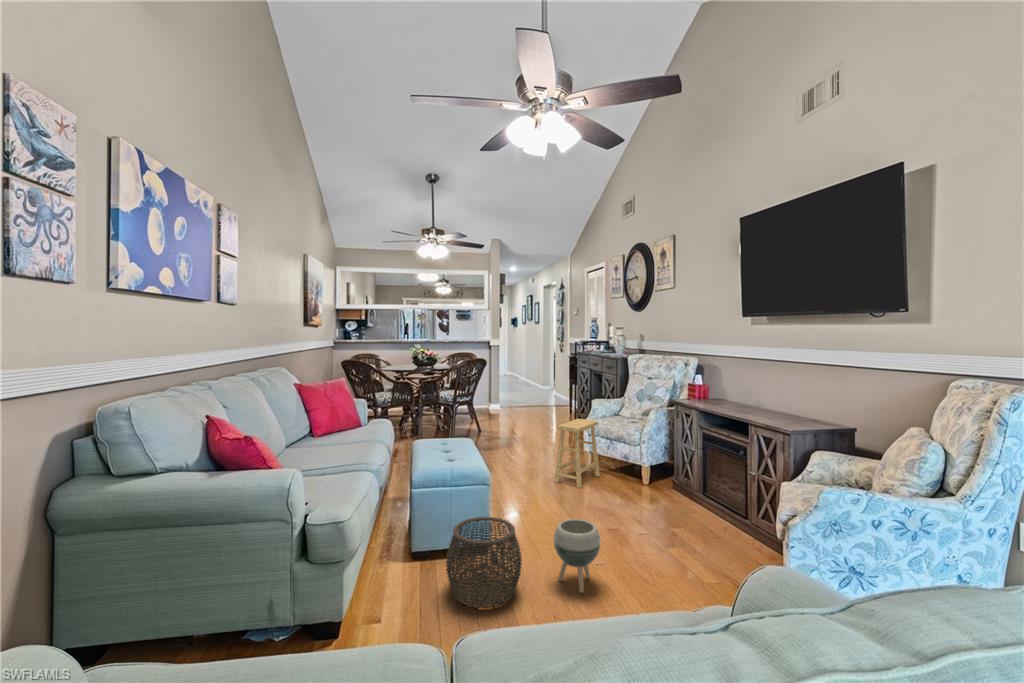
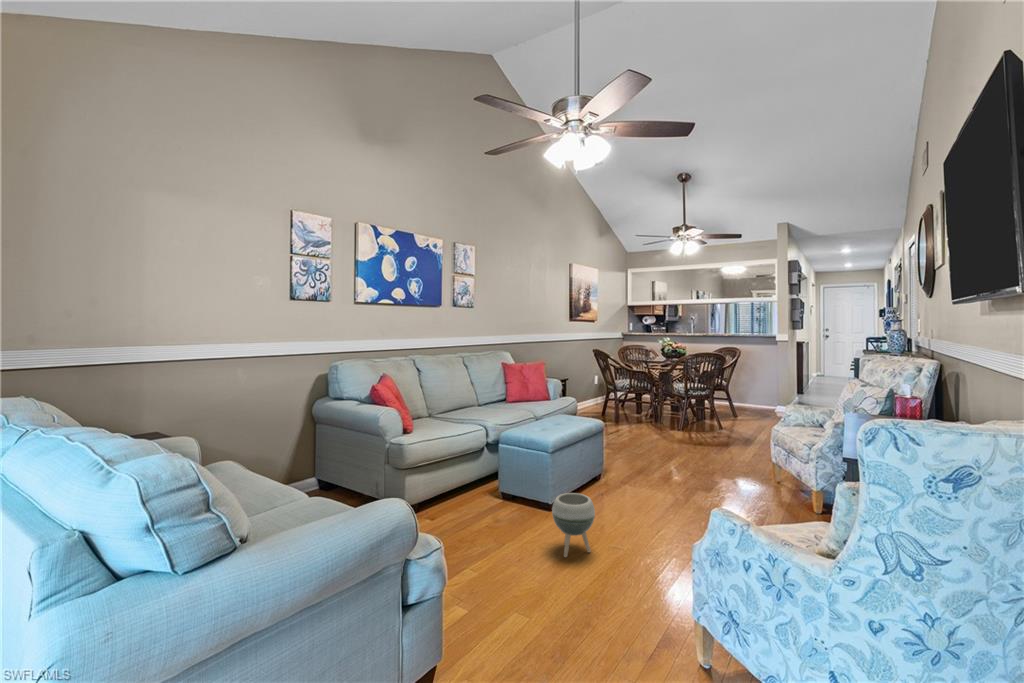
footstool: present [554,419,600,488] -> none [709,423,774,497]
woven basket: present [446,517,522,608] -> none [476,471,537,539]

